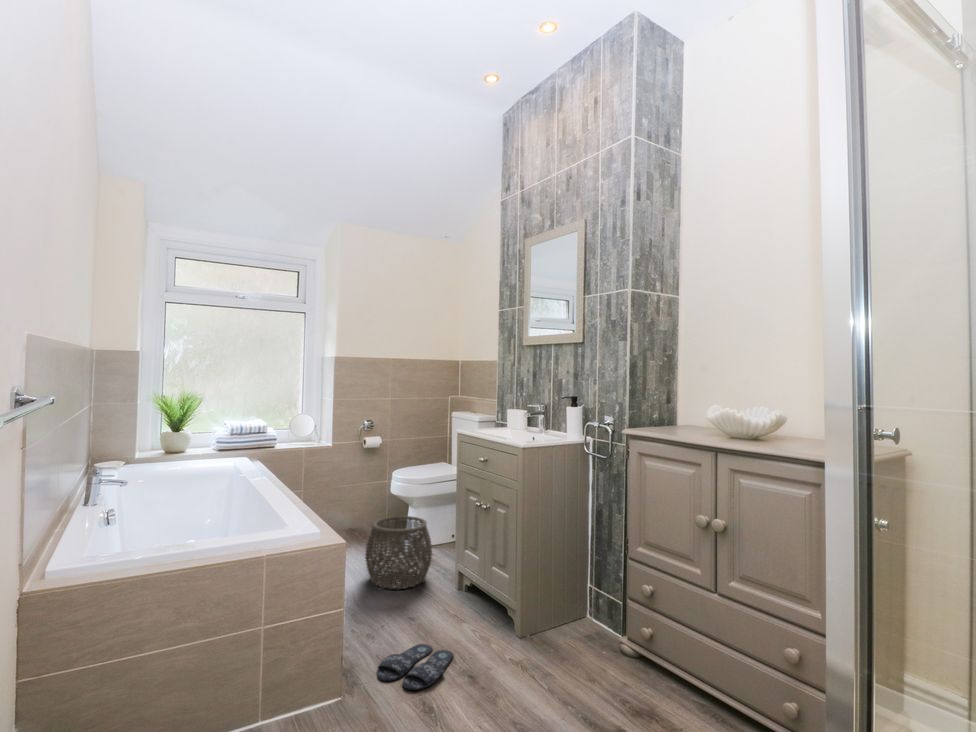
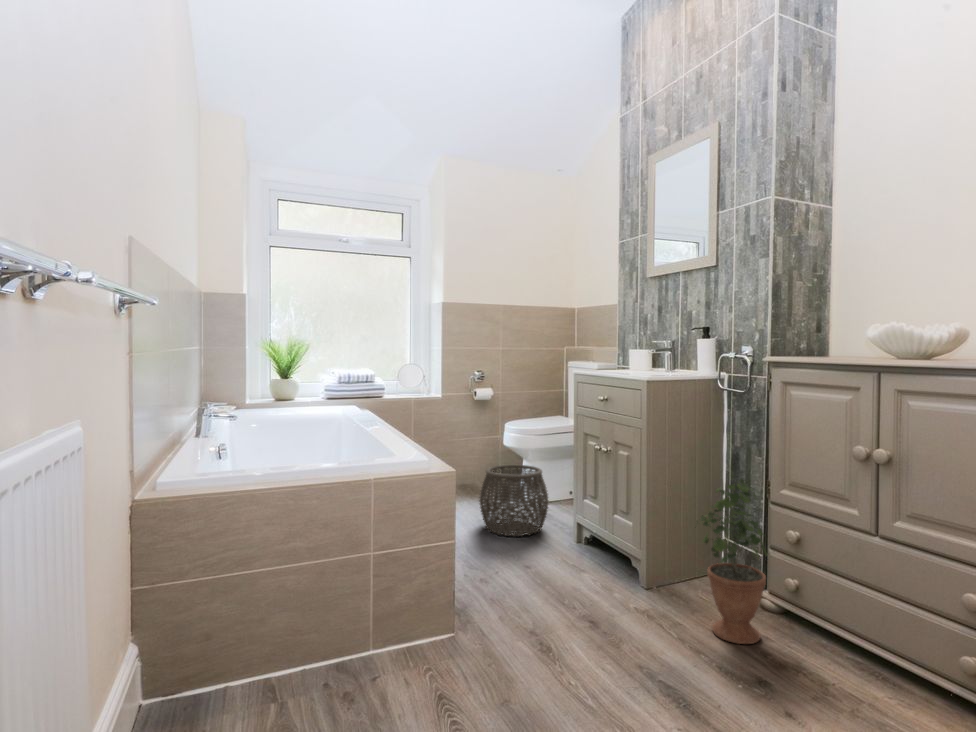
potted plant: none [565,538,628,699] -> present [700,479,766,644]
slippers: present [377,644,453,690] -> none [496,583,573,619]

